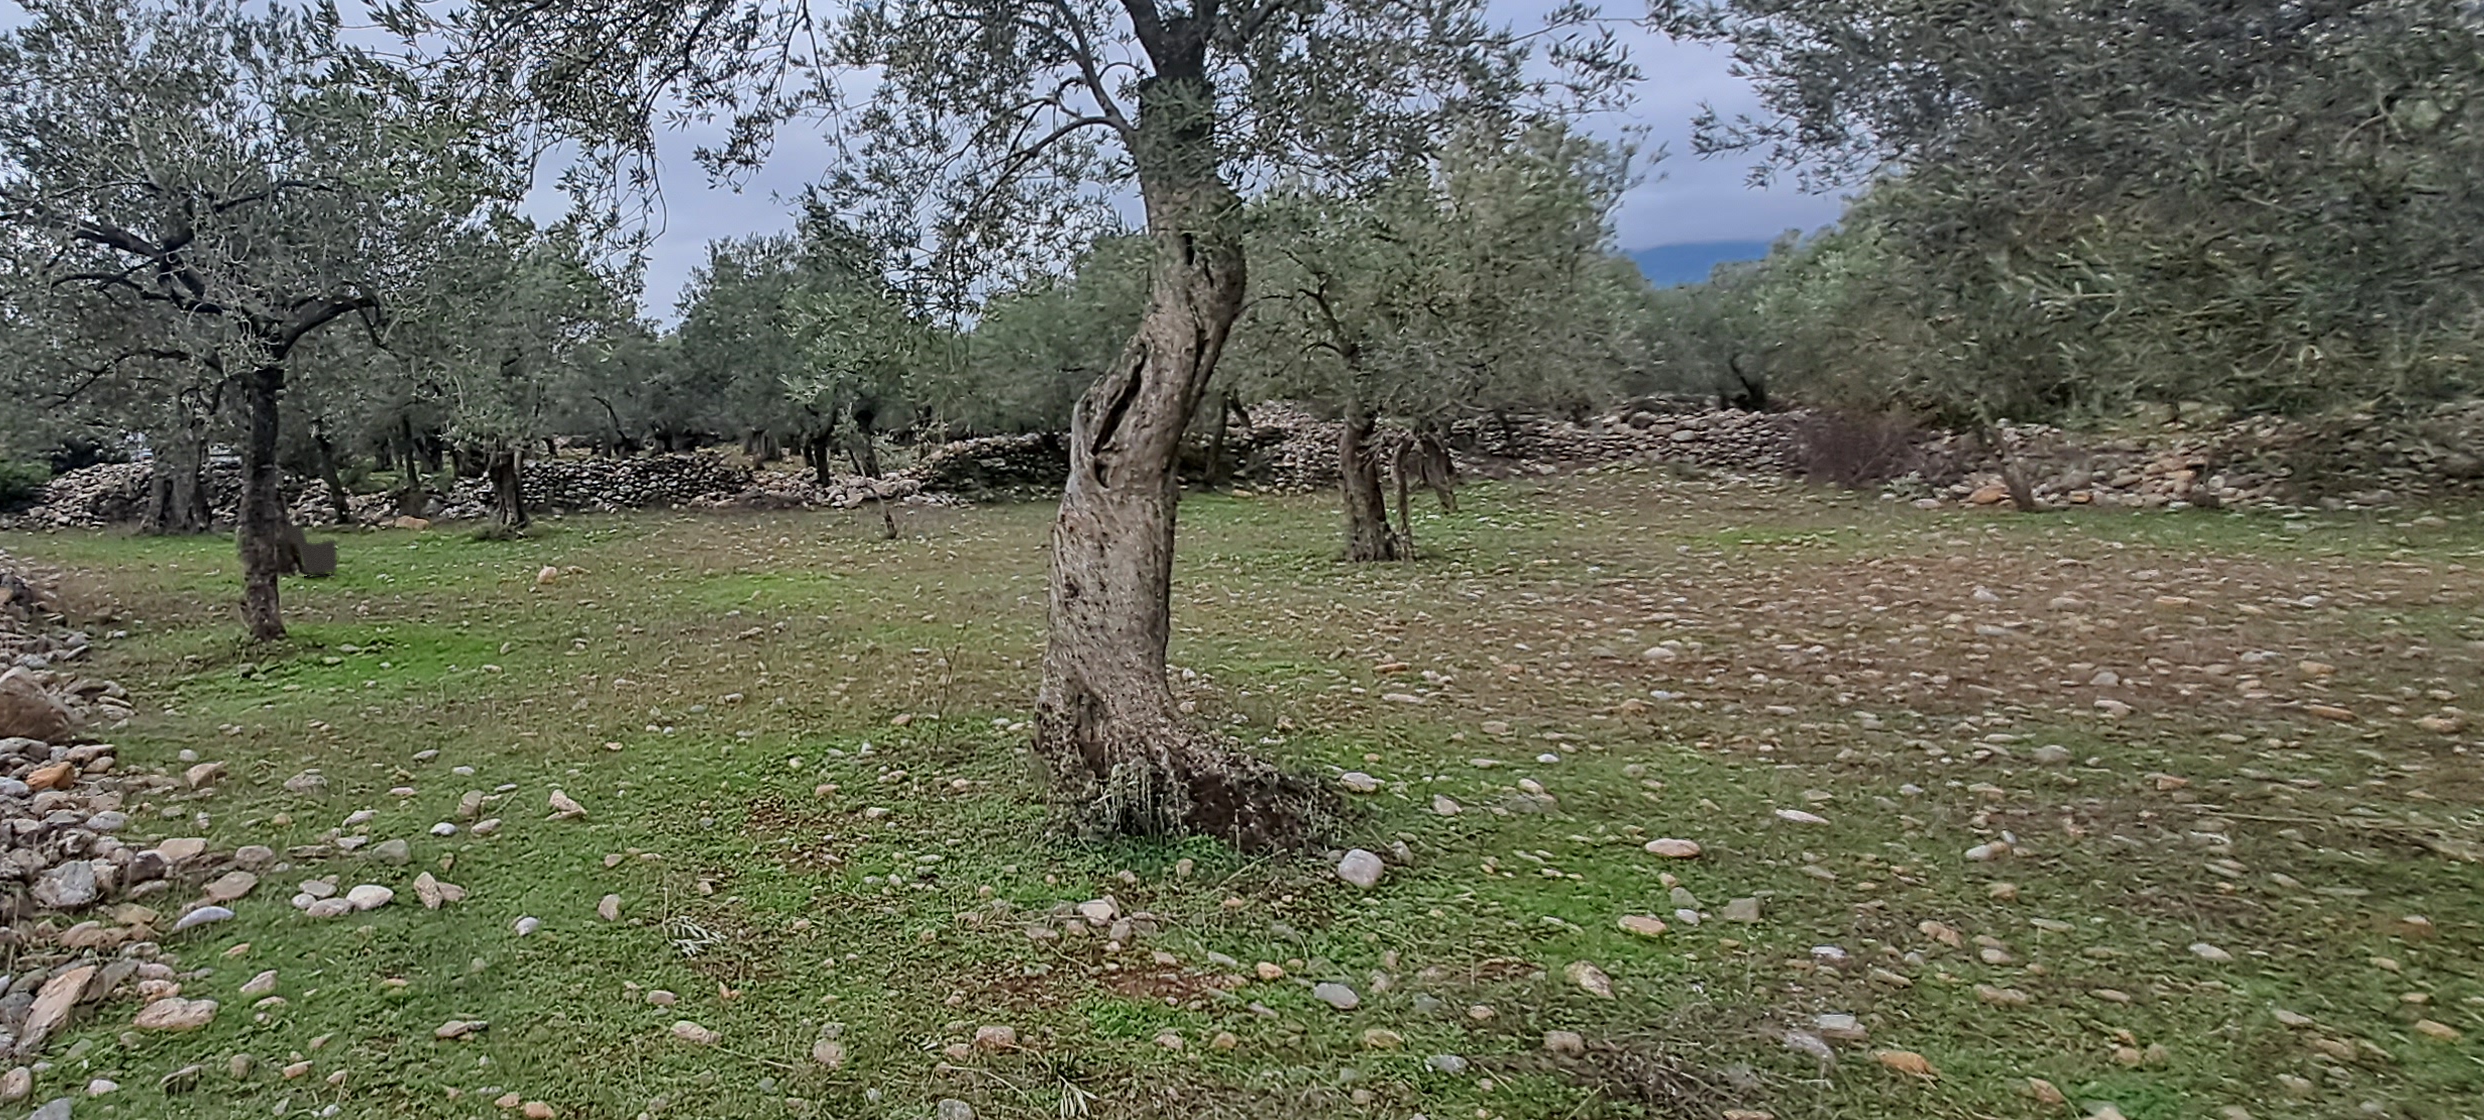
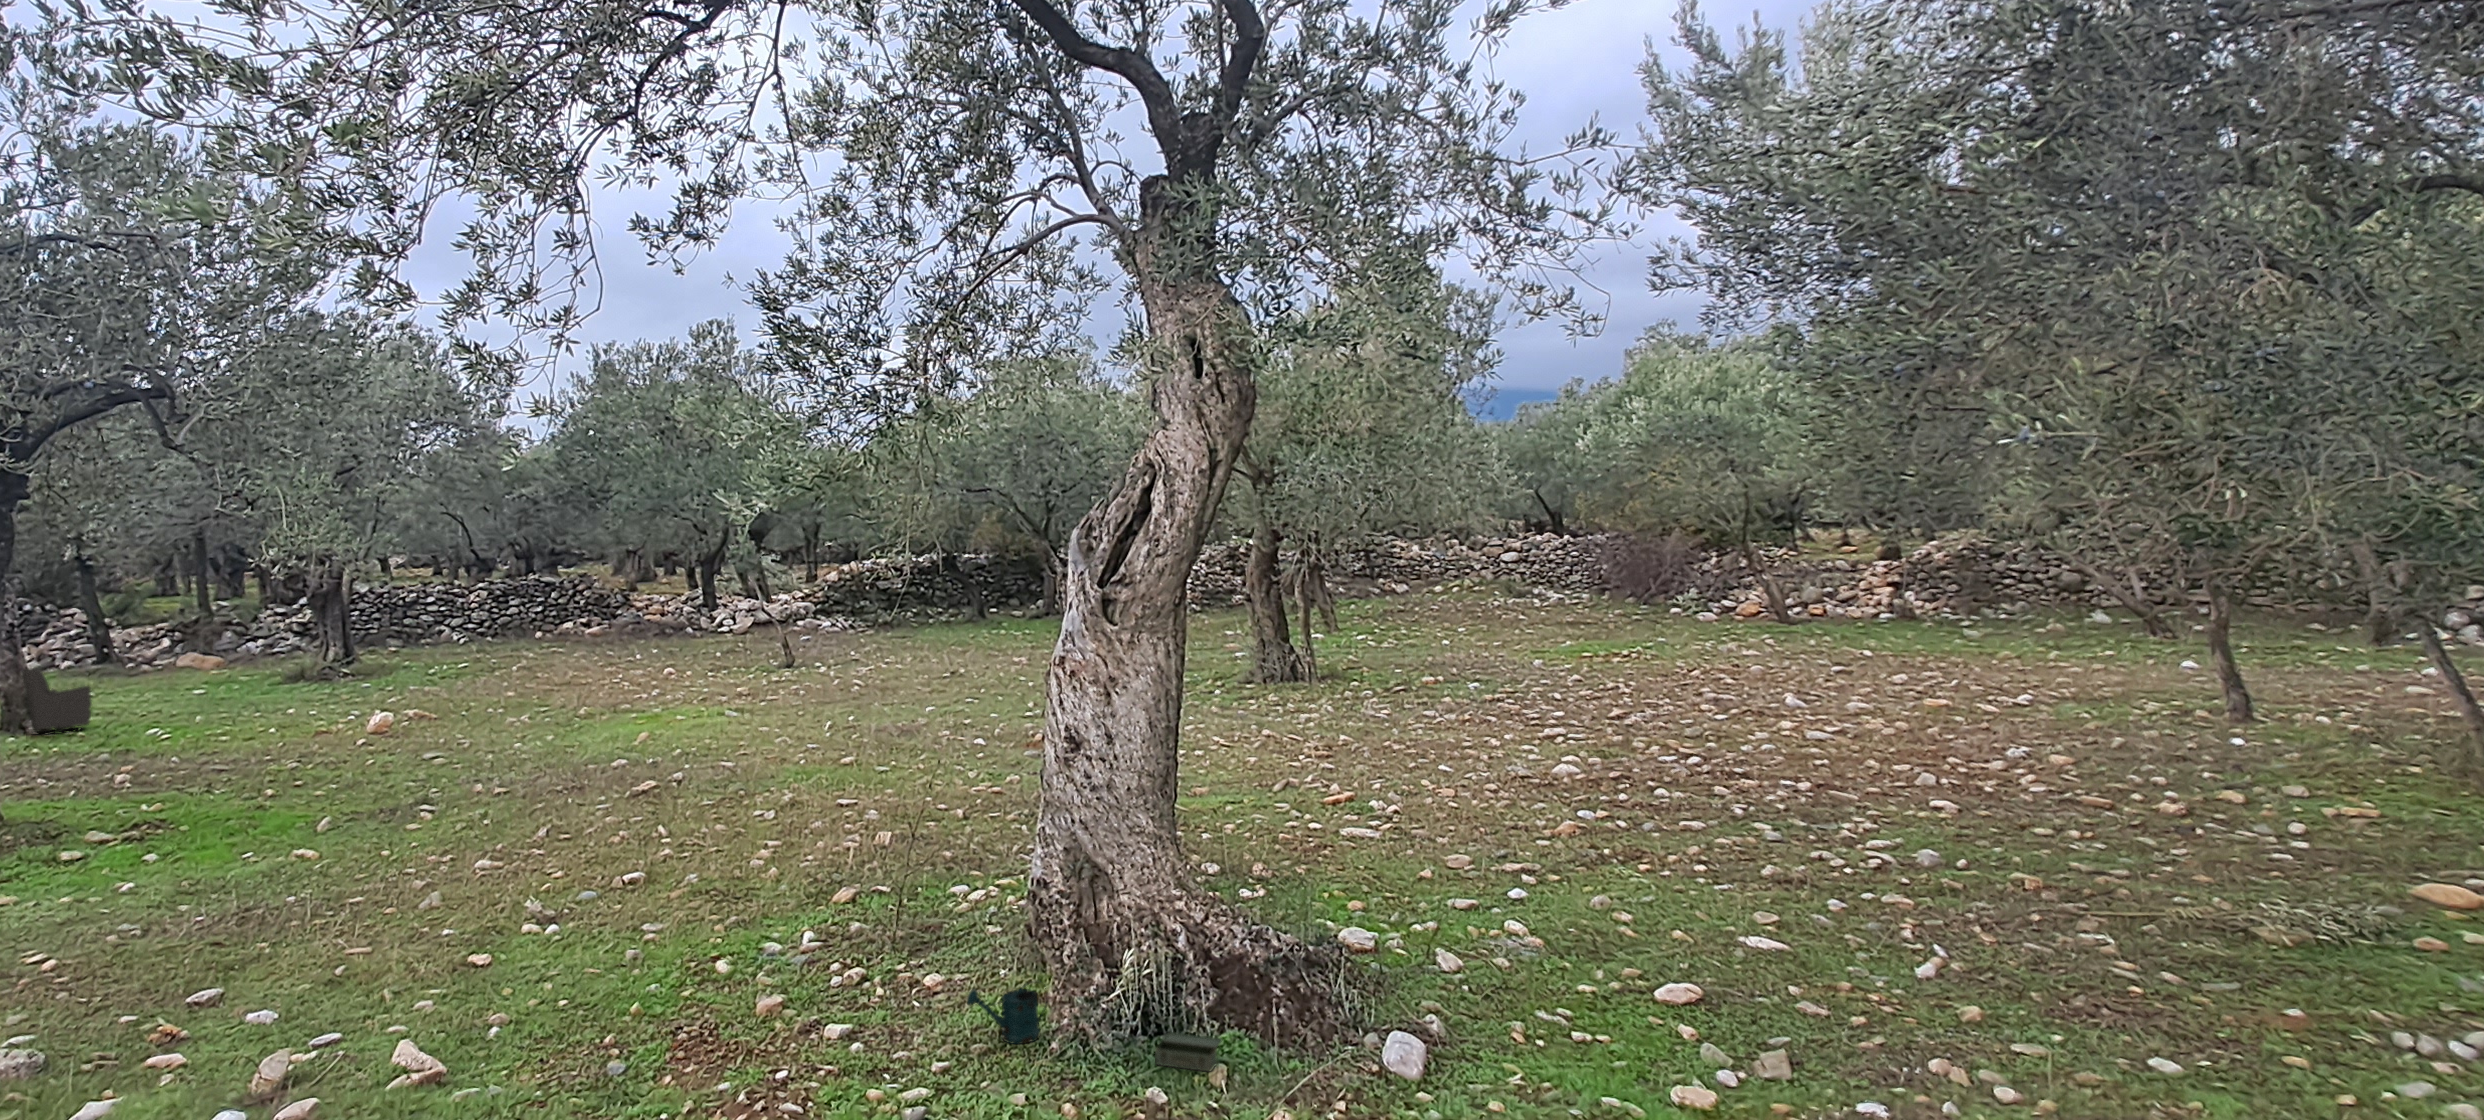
watering can: none [981,785,1051,834] -> present [967,981,1046,1044]
toolbox: none [1135,833,1197,865] -> present [1155,1032,1222,1071]

